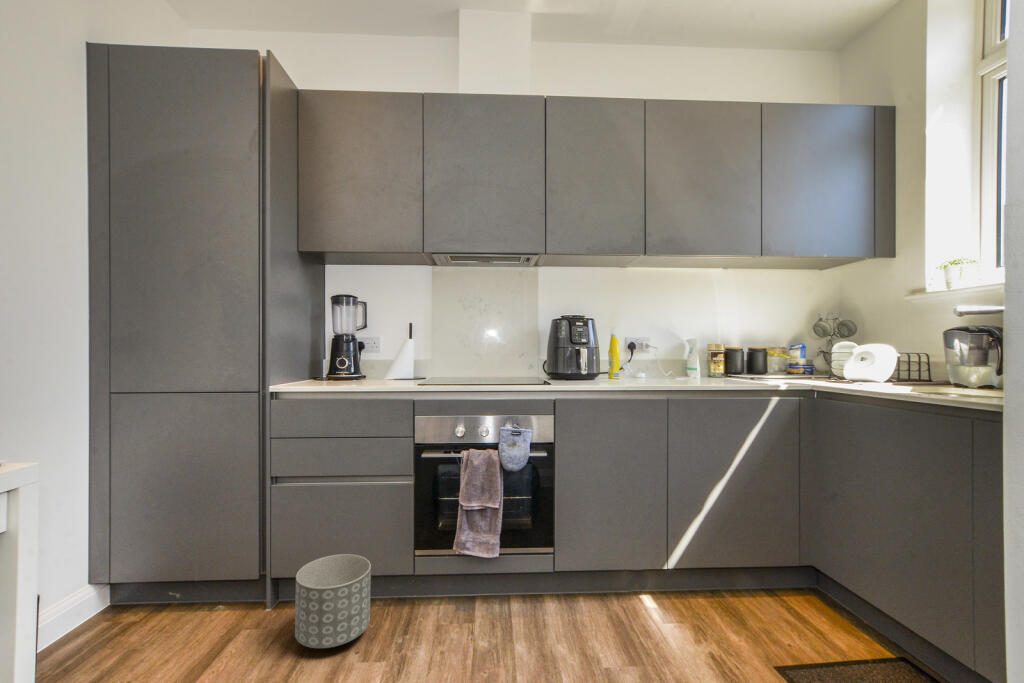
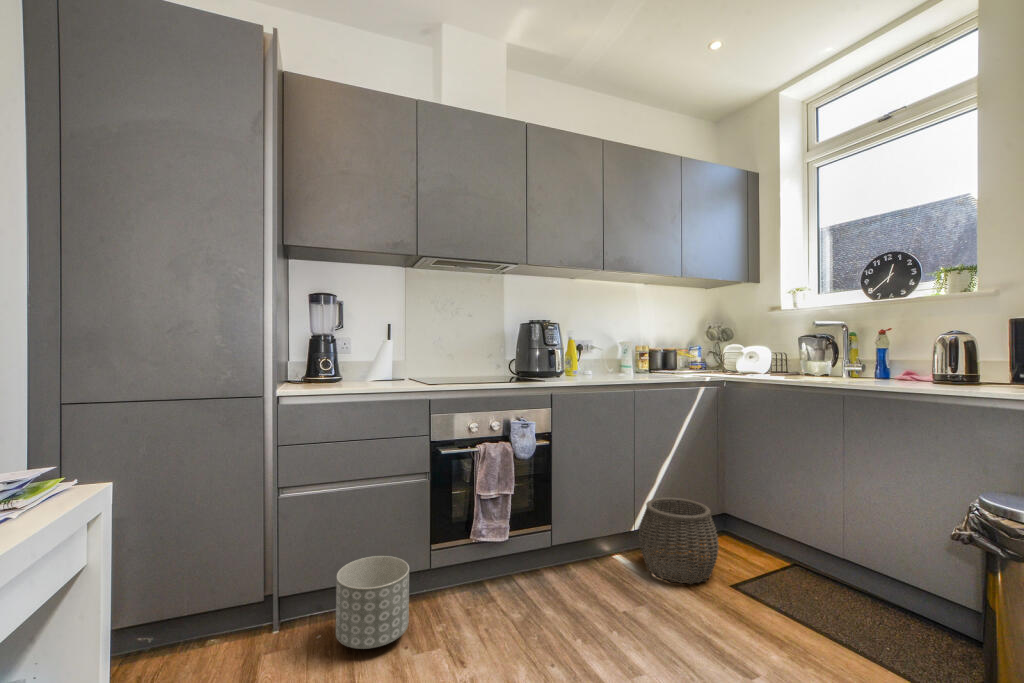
woven basket: none [661,533,766,654] -> present [639,497,719,584]

